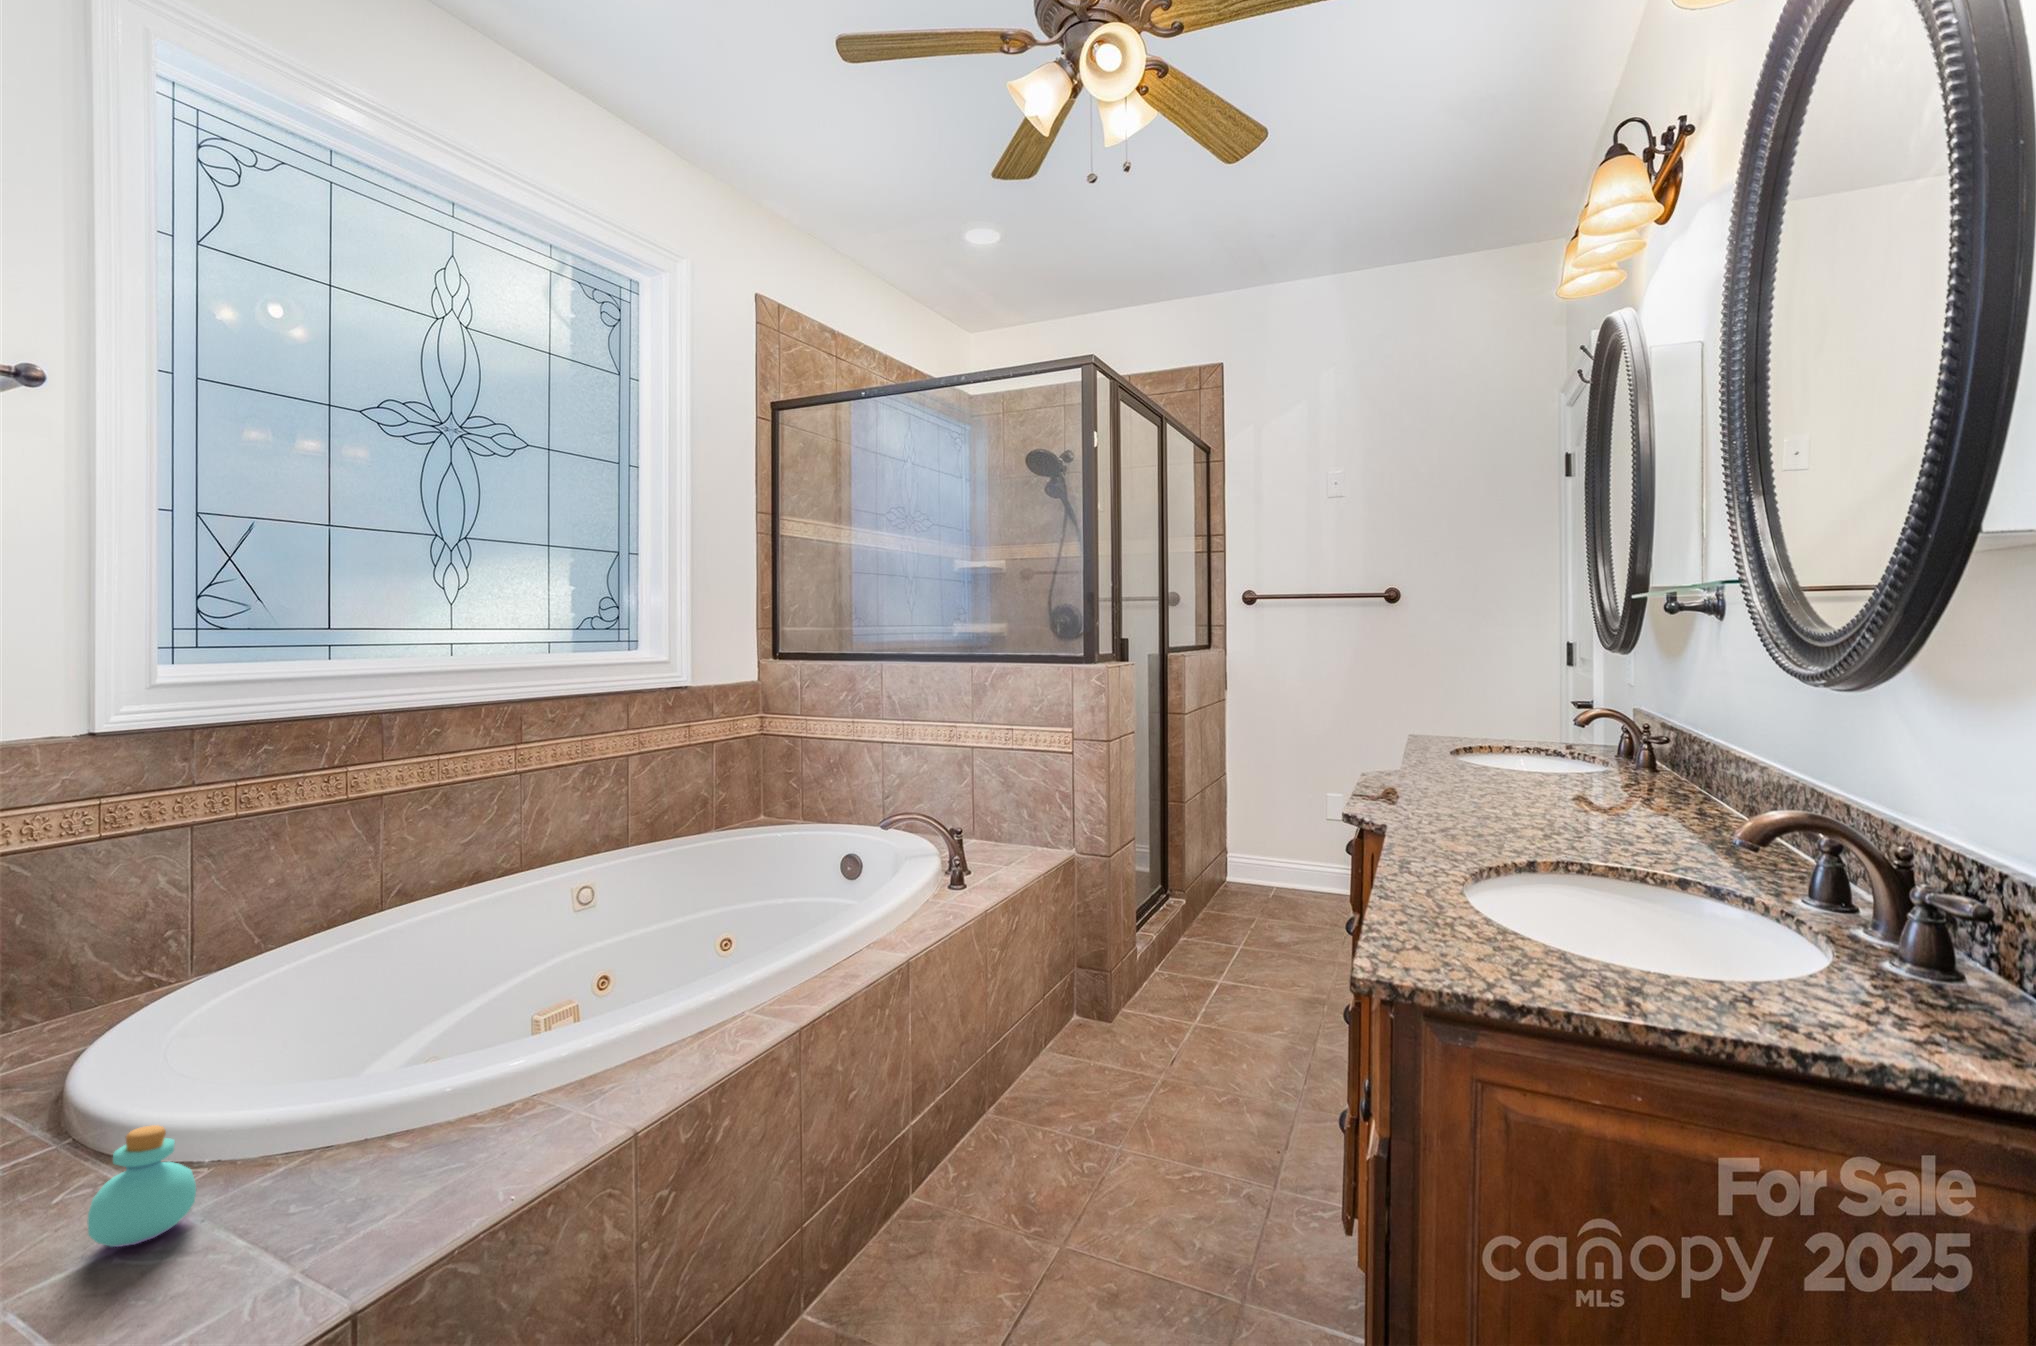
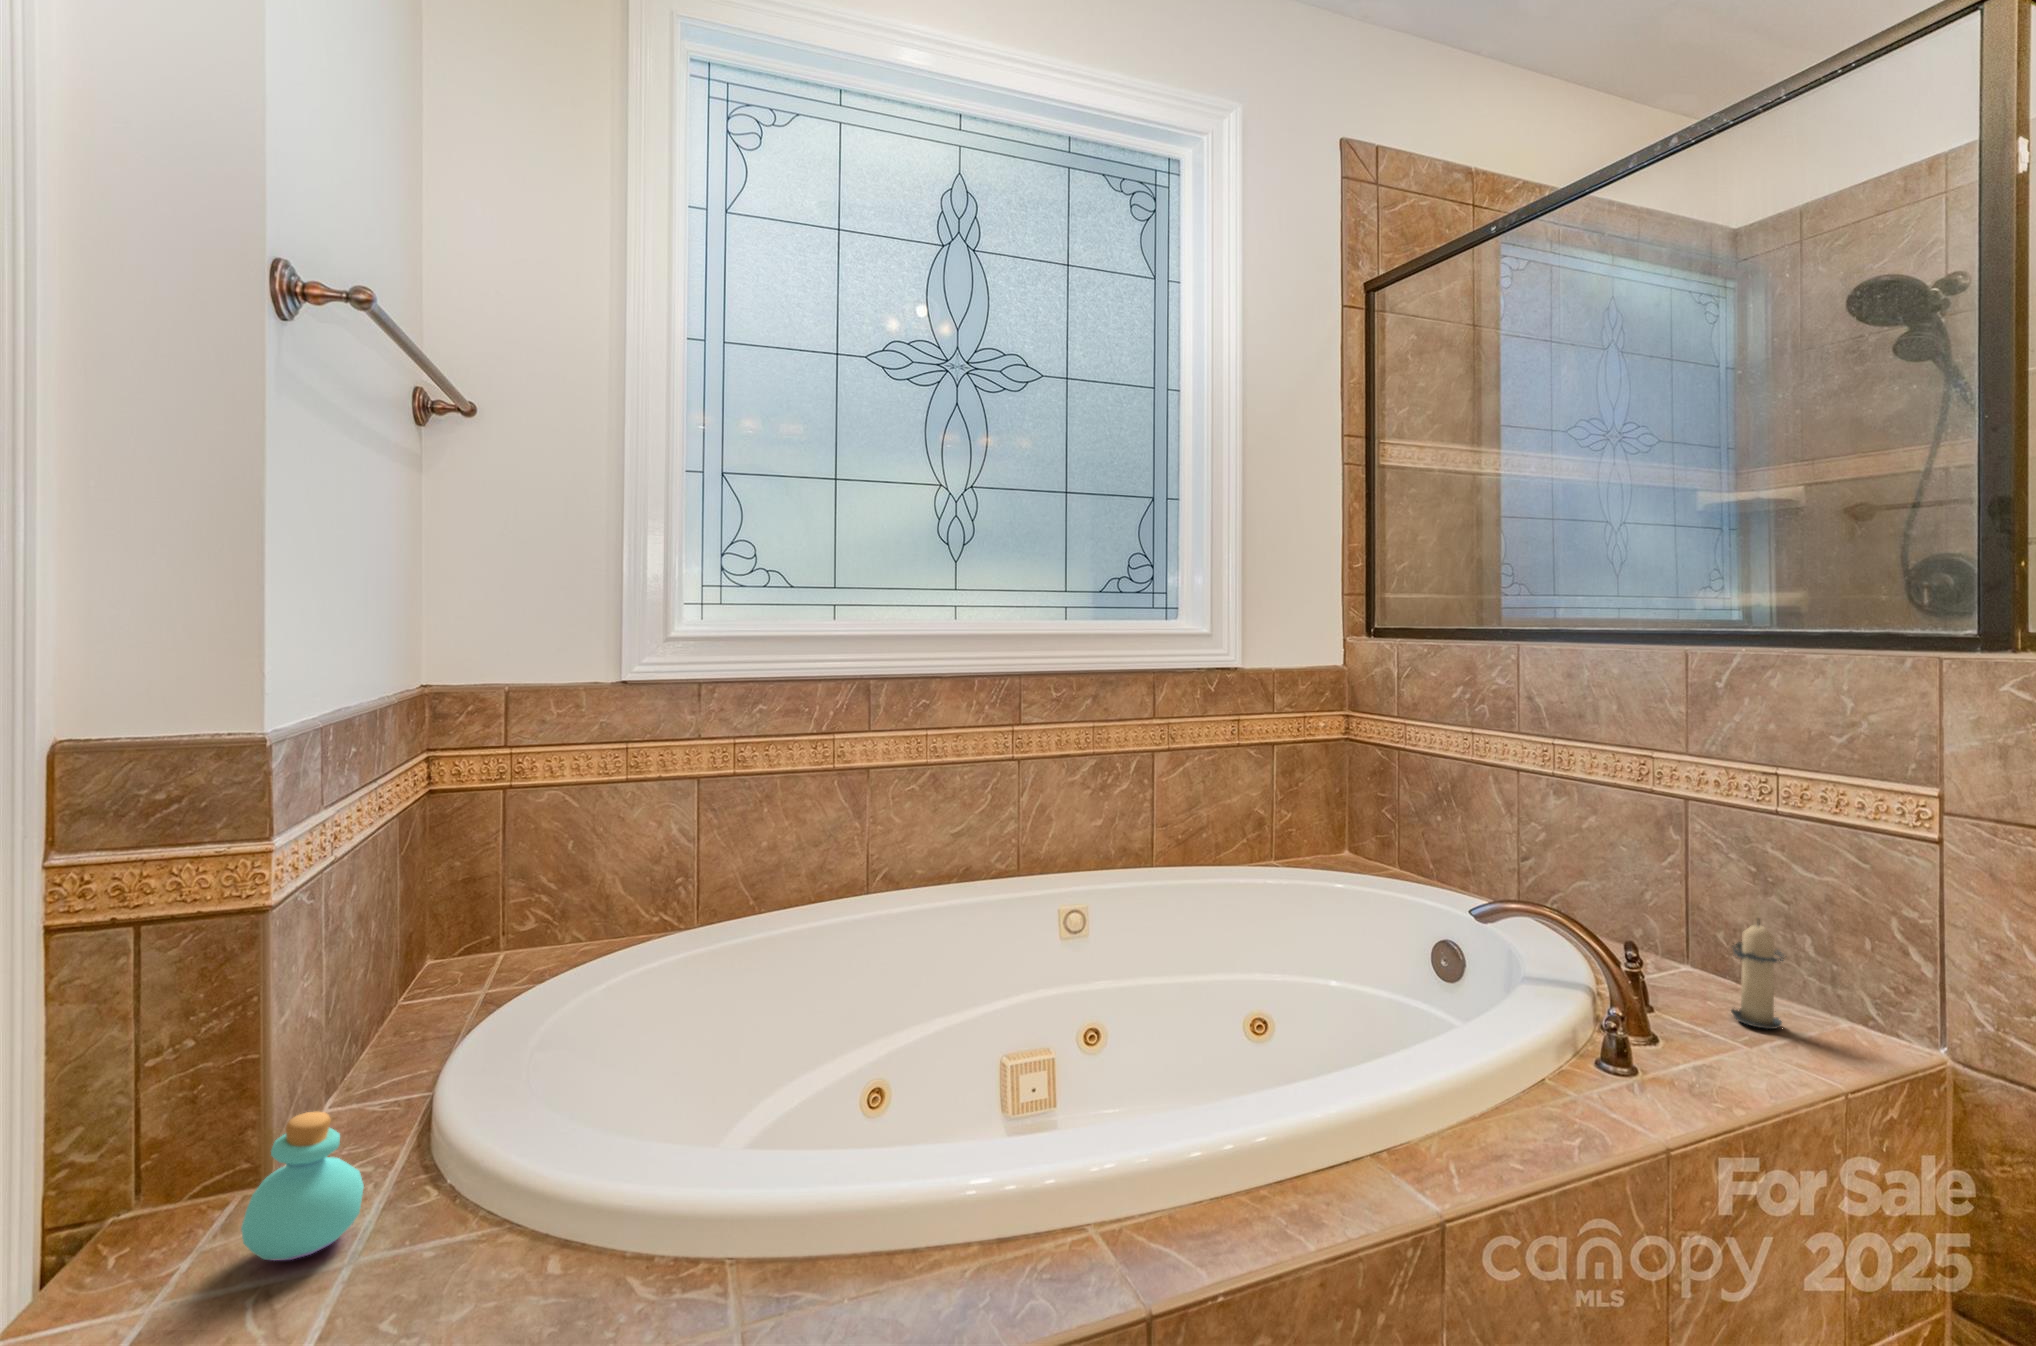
candle: none [985,817,1011,872] -> present [1731,919,1784,1029]

